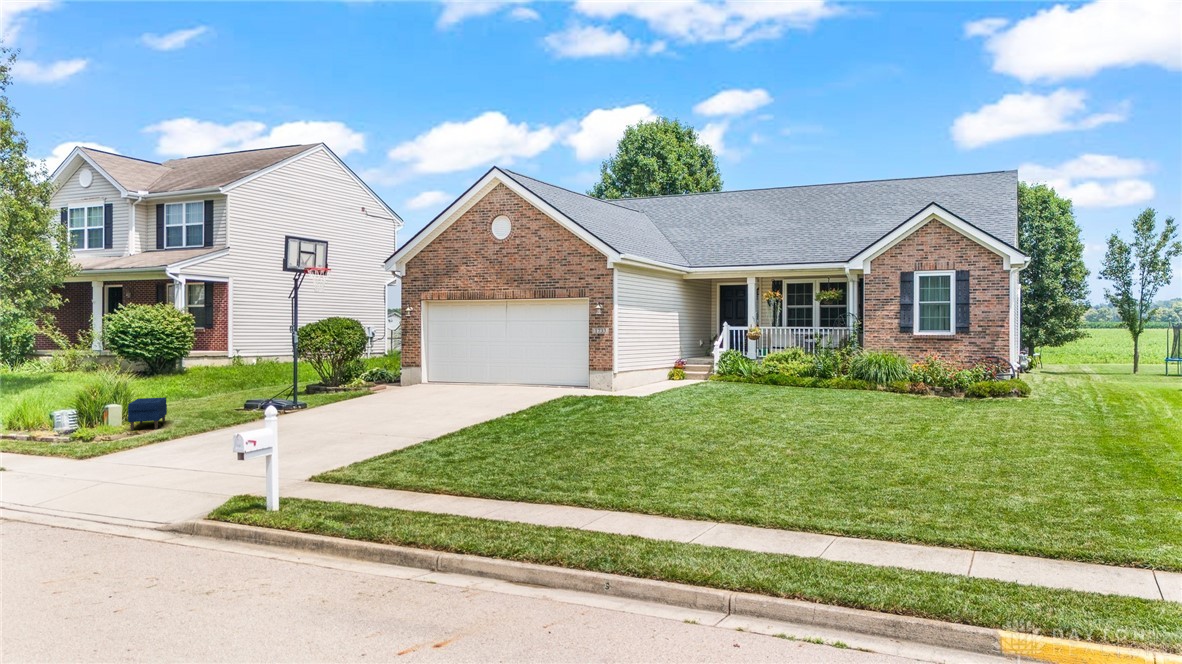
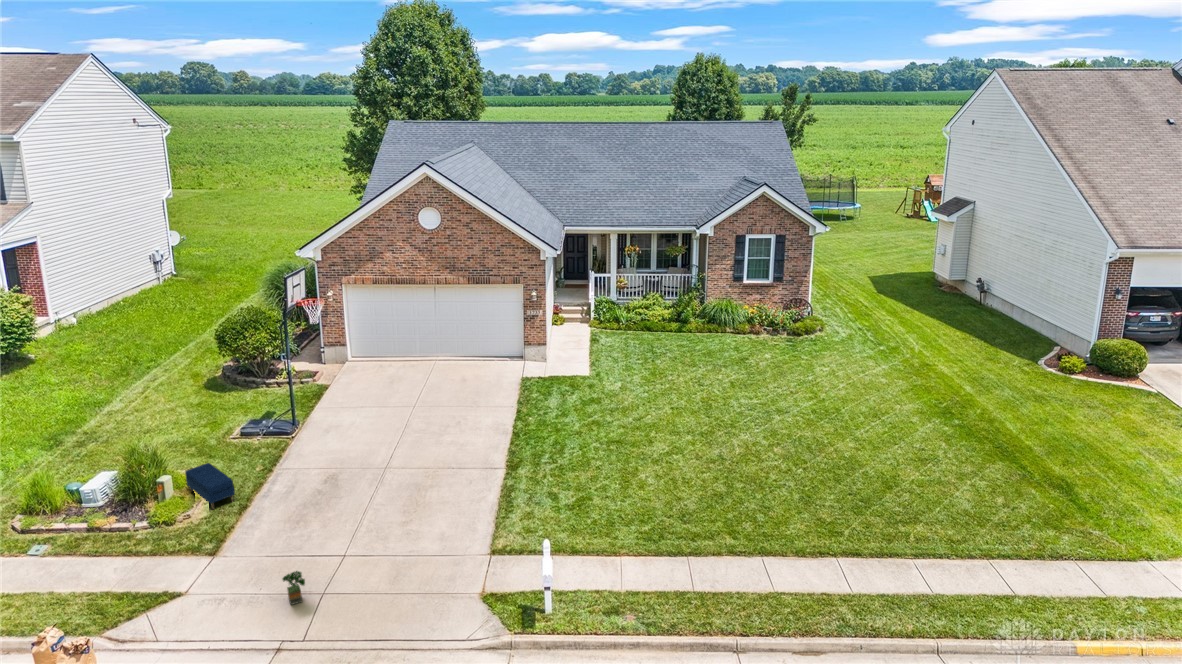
potted tree: none [44,432,73,471] -> present [283,571,305,605]

